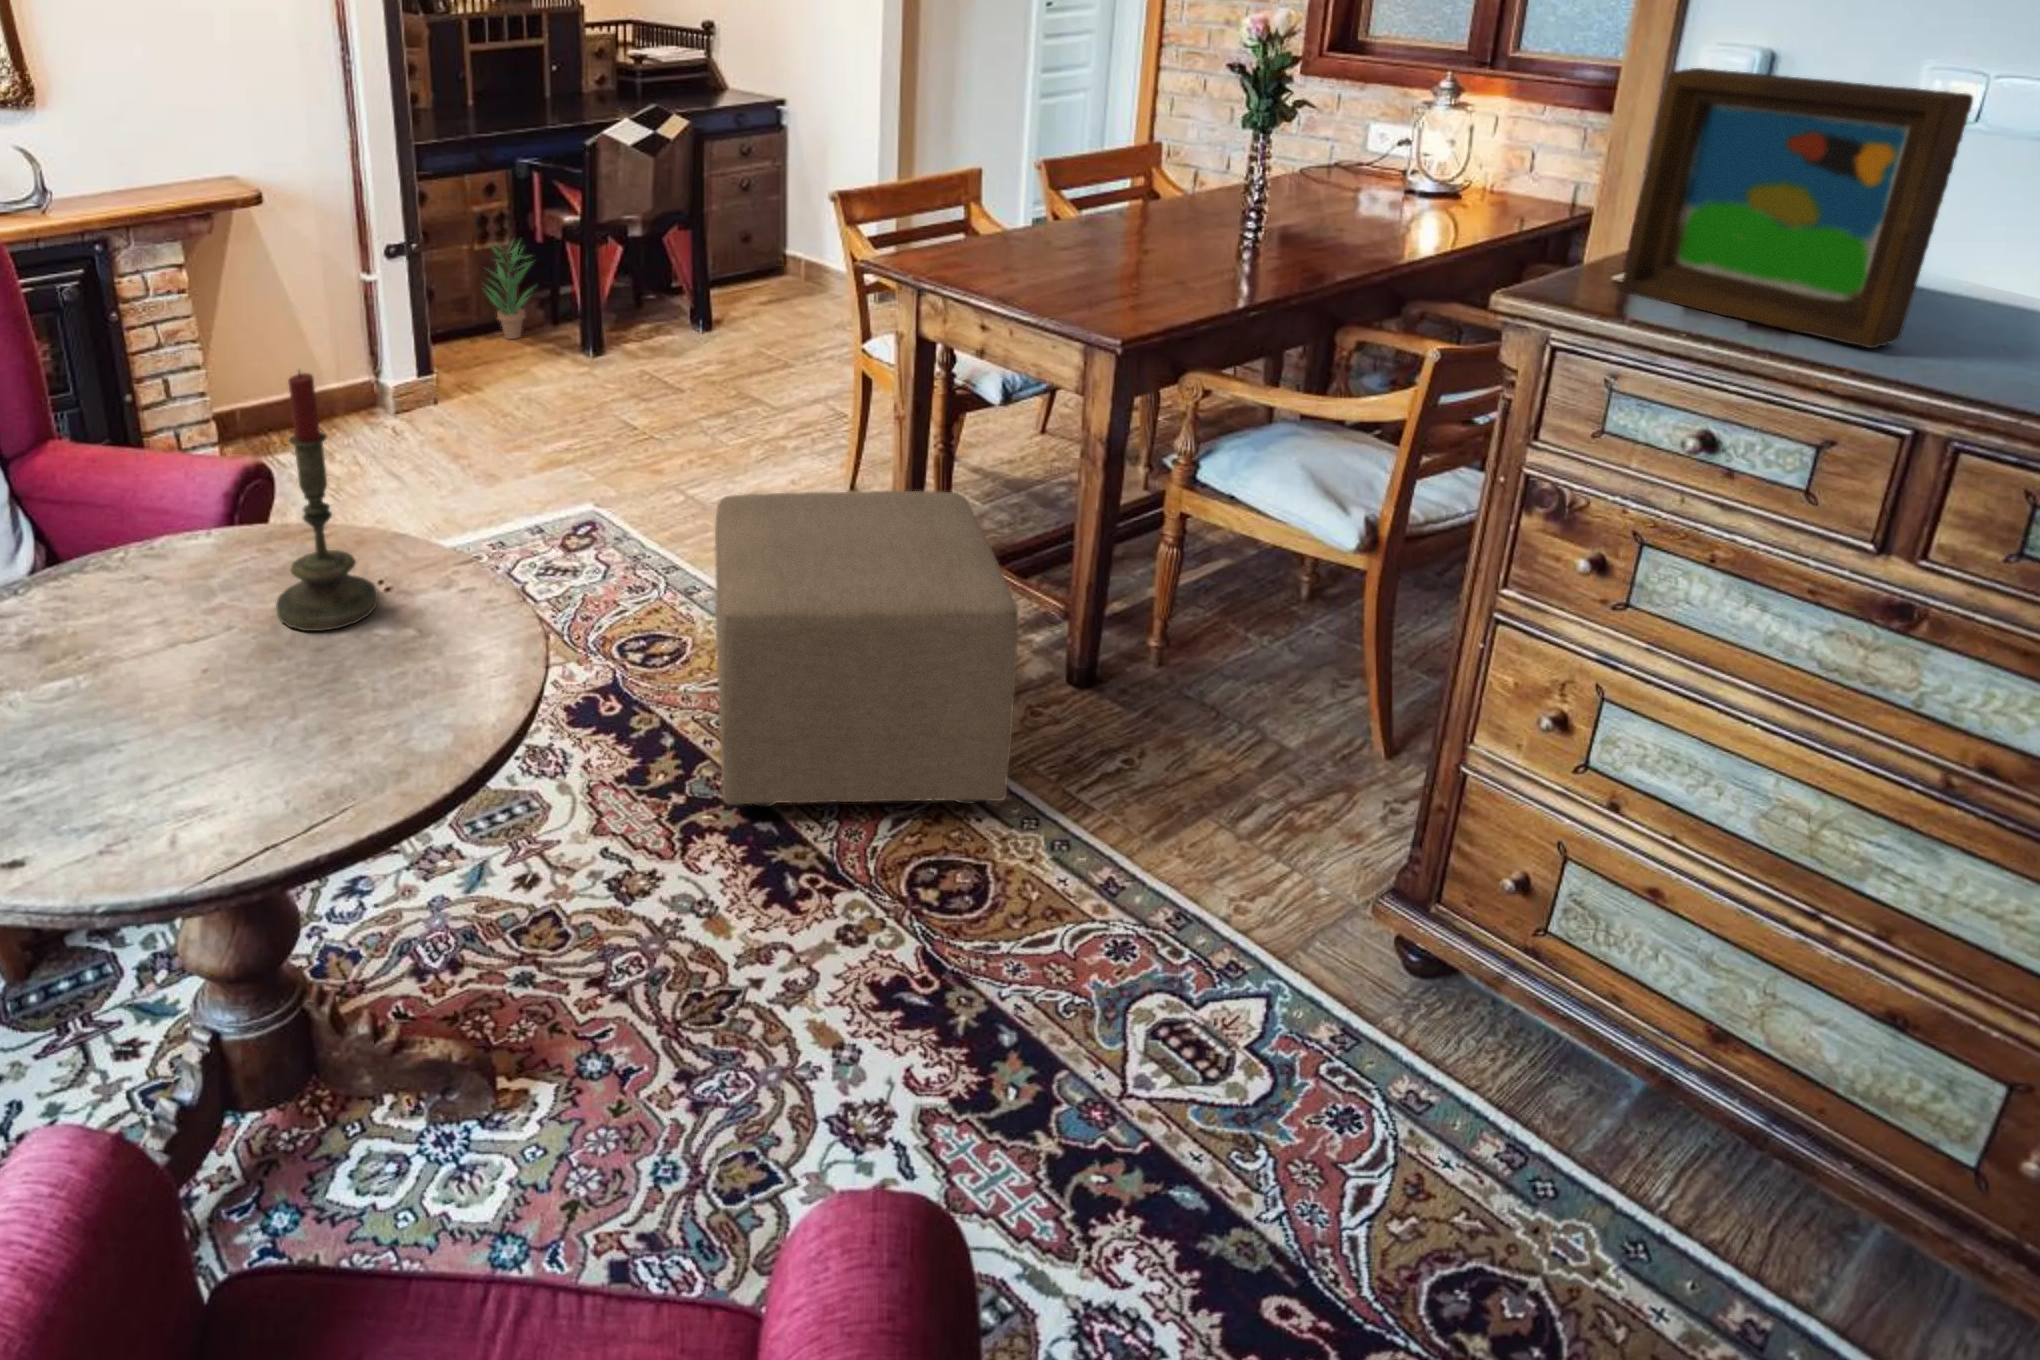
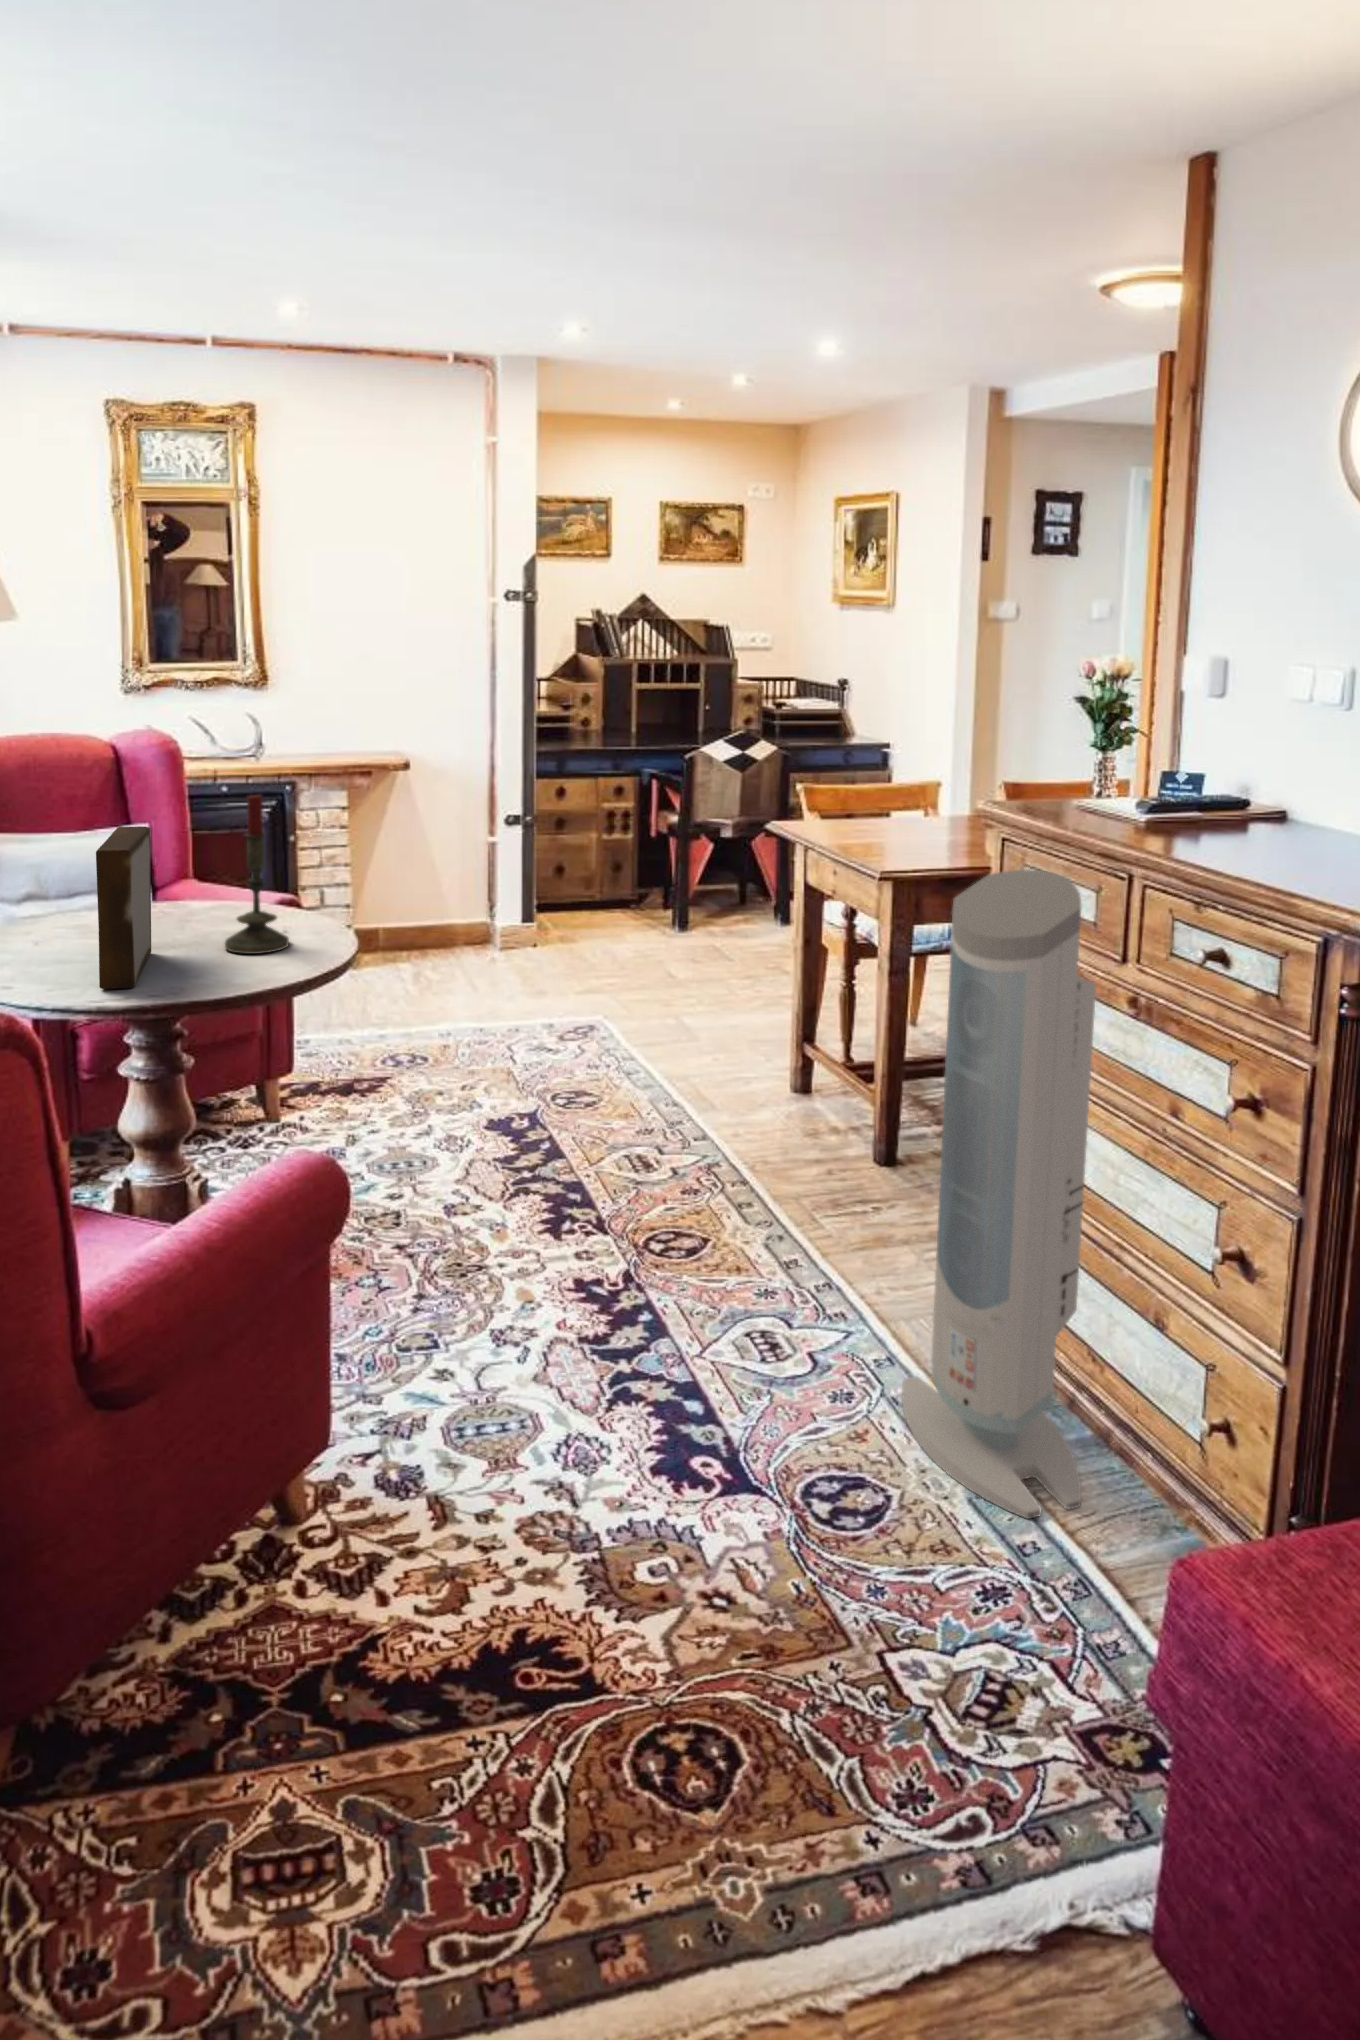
picture frame: present [1621,68,1973,348] -> present [96,826,151,989]
potted plant: present [486,243,534,339] -> none [603,830,647,915]
air purifier: none [1390,427,1910,1296] -> present [902,870,1096,1519]
ottoman: present [715,491,1018,807] -> none [549,972,795,1209]

